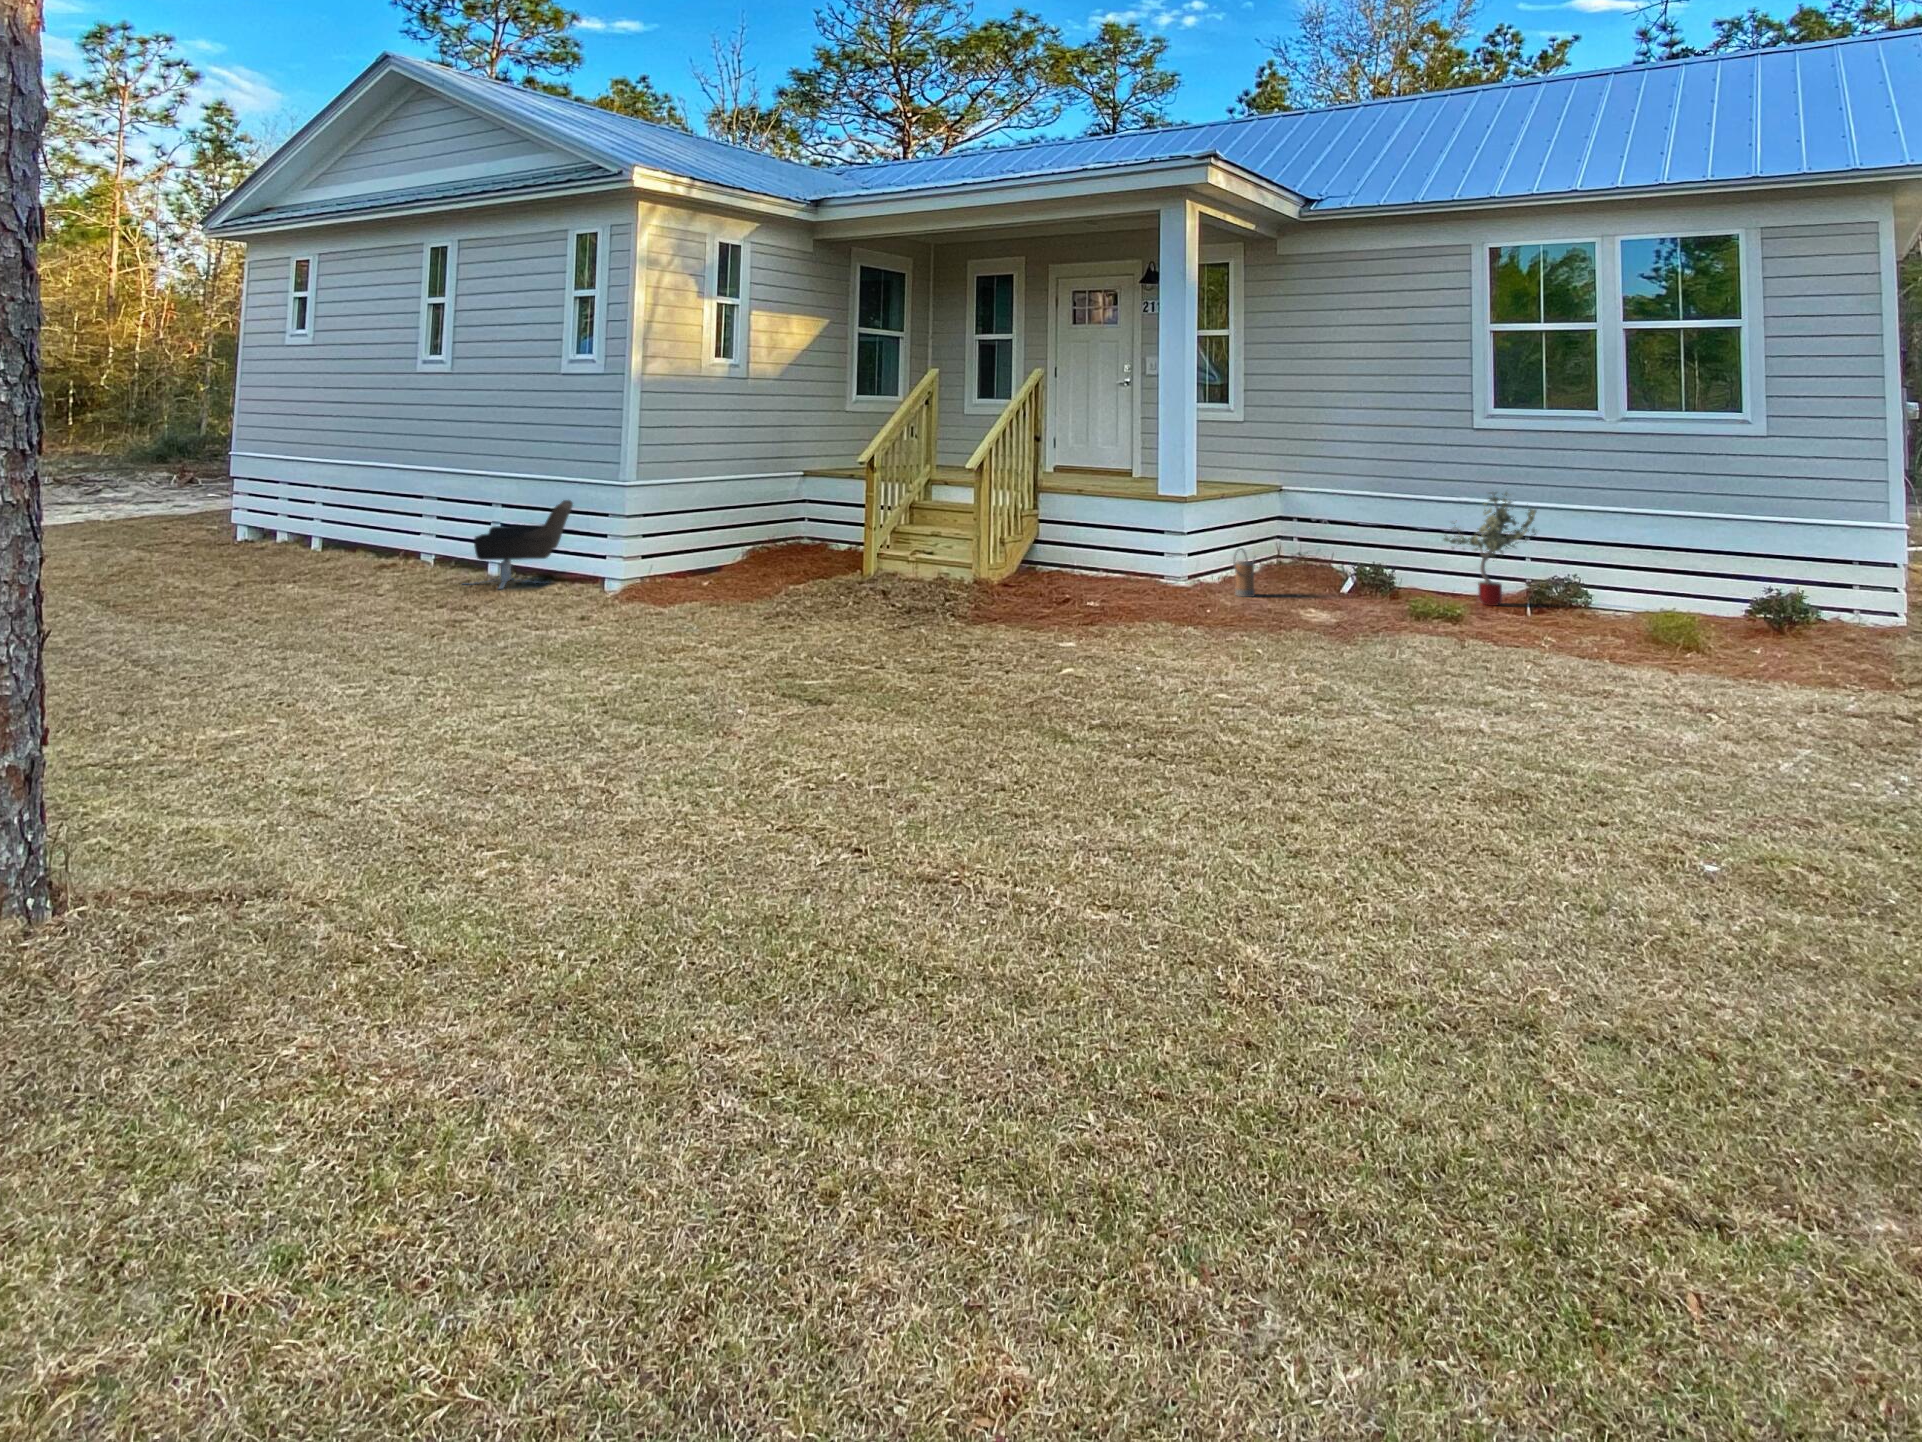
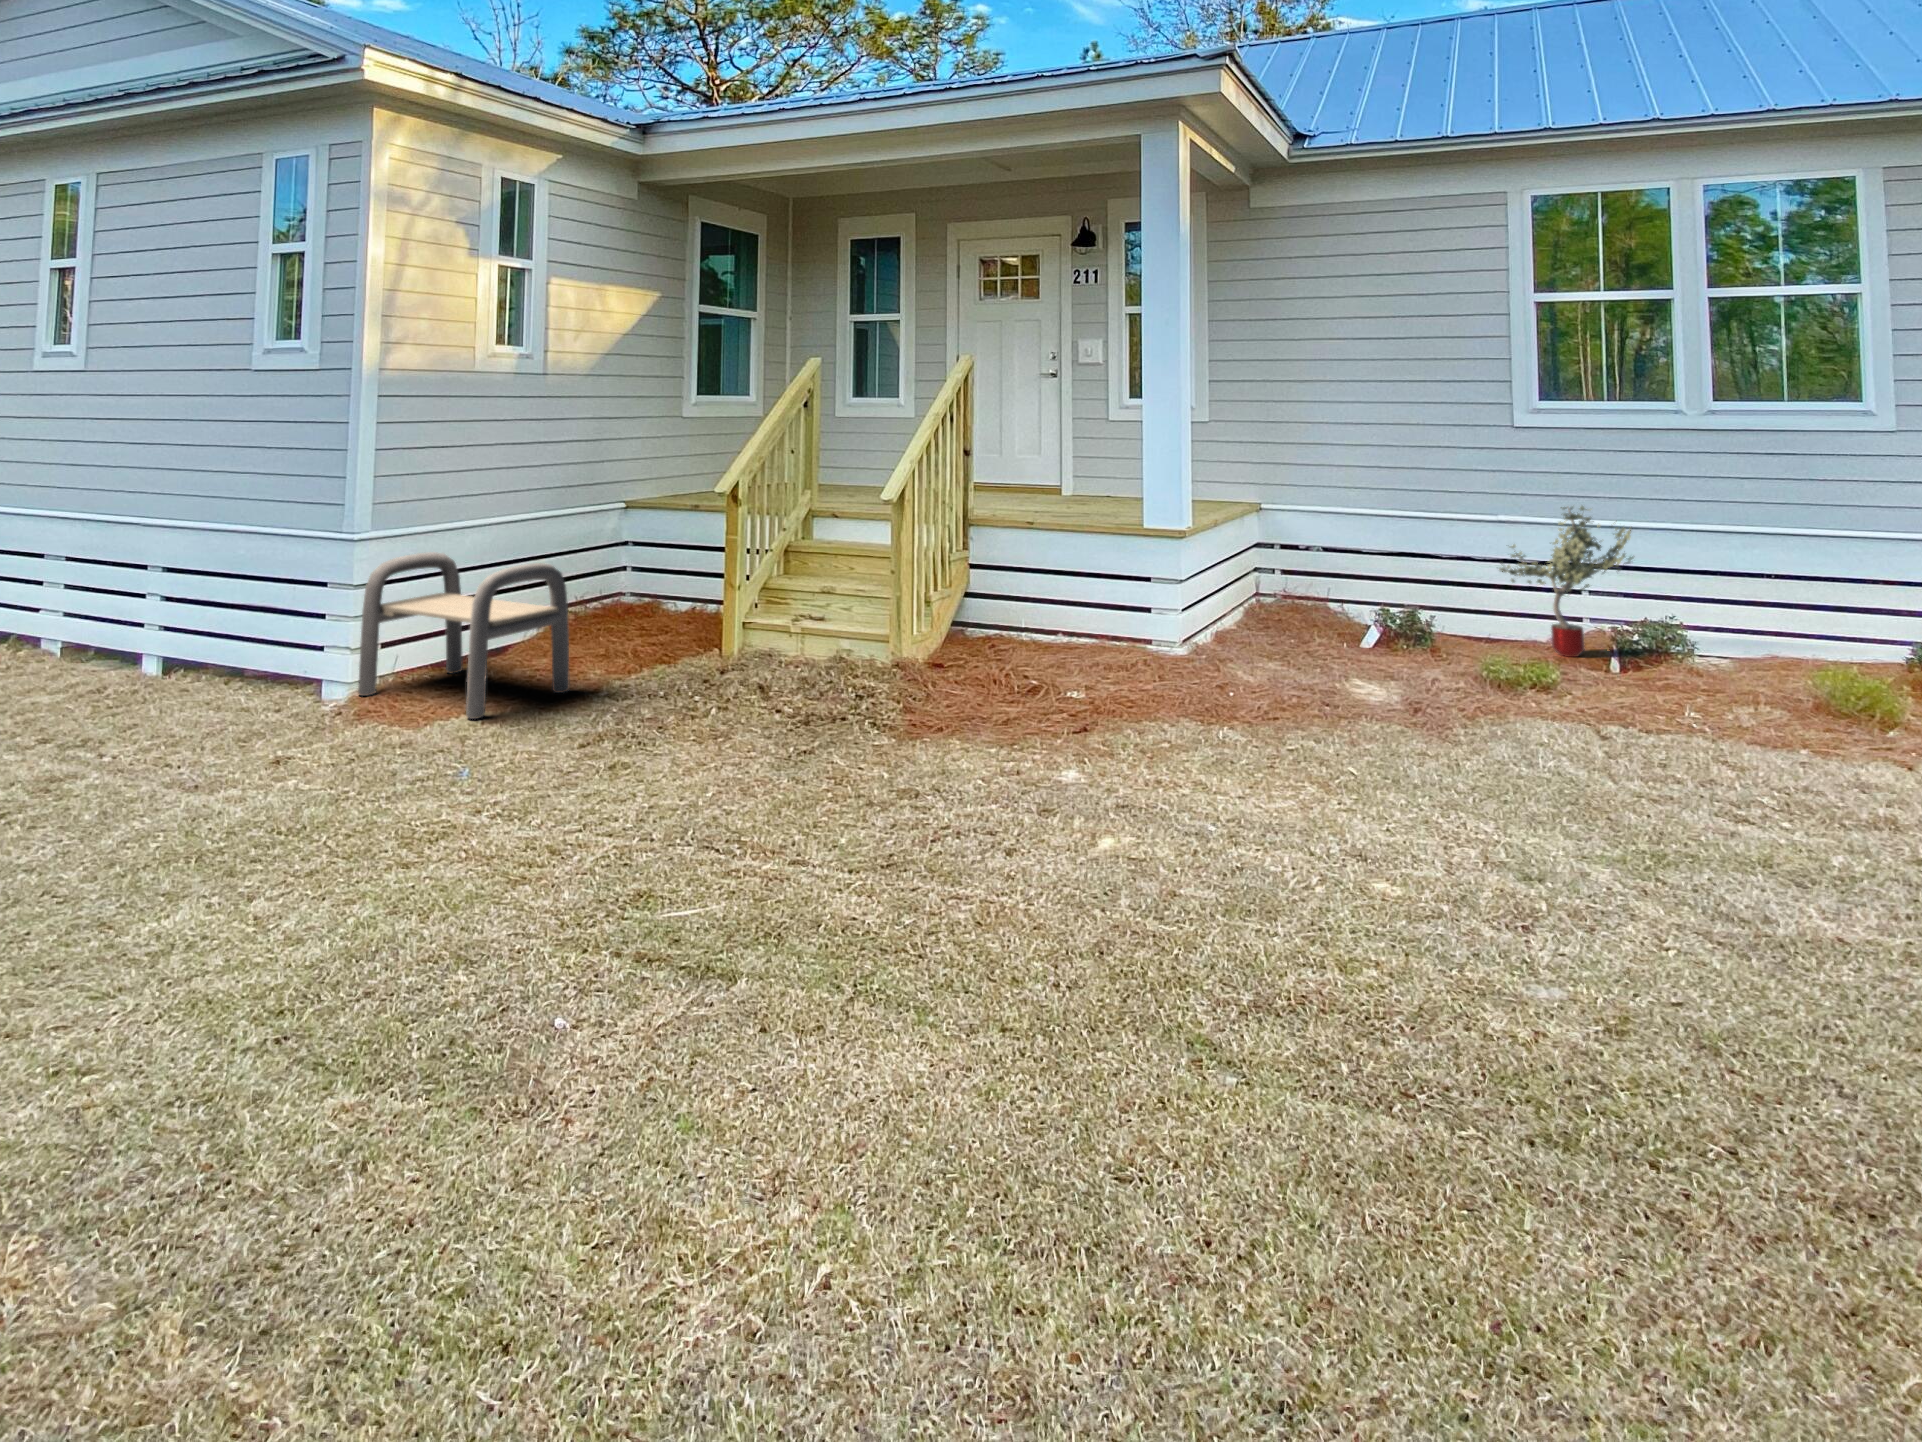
bench: none [629,497,761,598] -> present [358,552,570,719]
lounge chair: present [467,500,573,589] -> none [70,562,269,719]
watering can: present [1233,549,1255,597] -> none [1239,593,1267,660]

